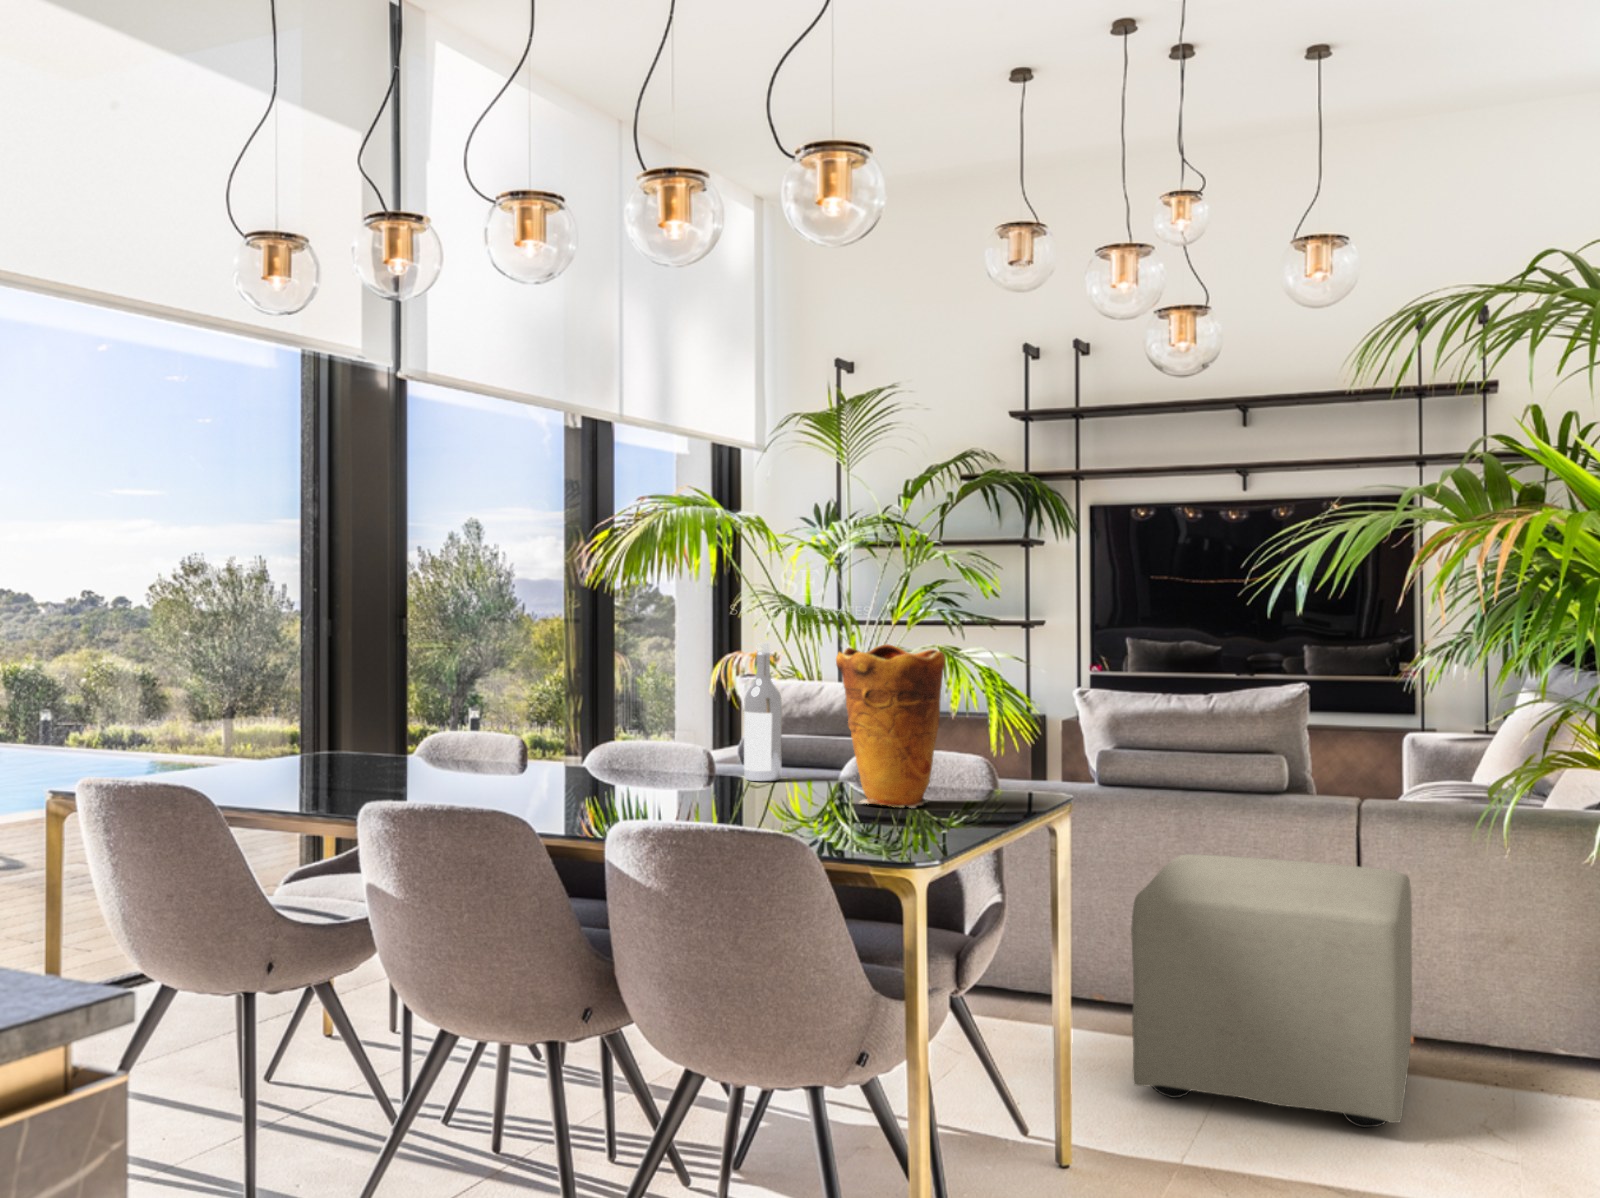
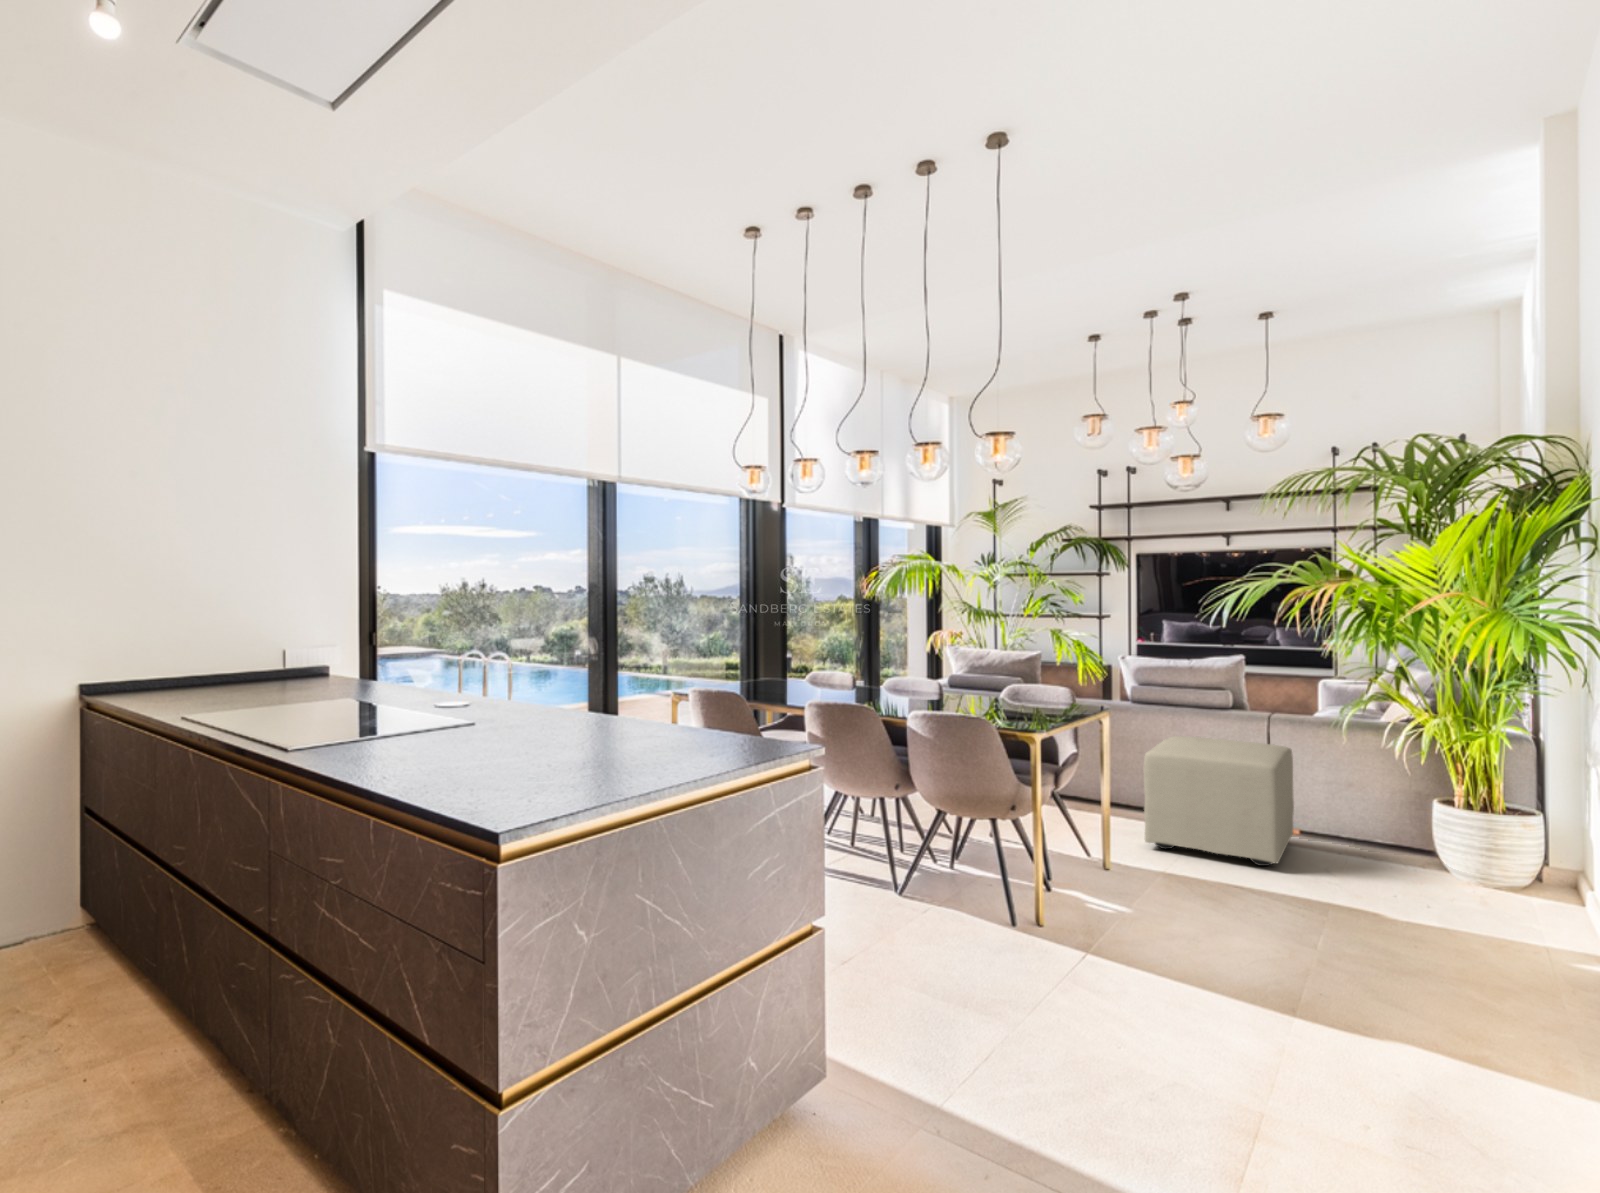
wine bottle: present [744,643,782,781] -> none [956,633,973,697]
vase: present [836,644,945,808] -> none [1000,635,1051,709]

